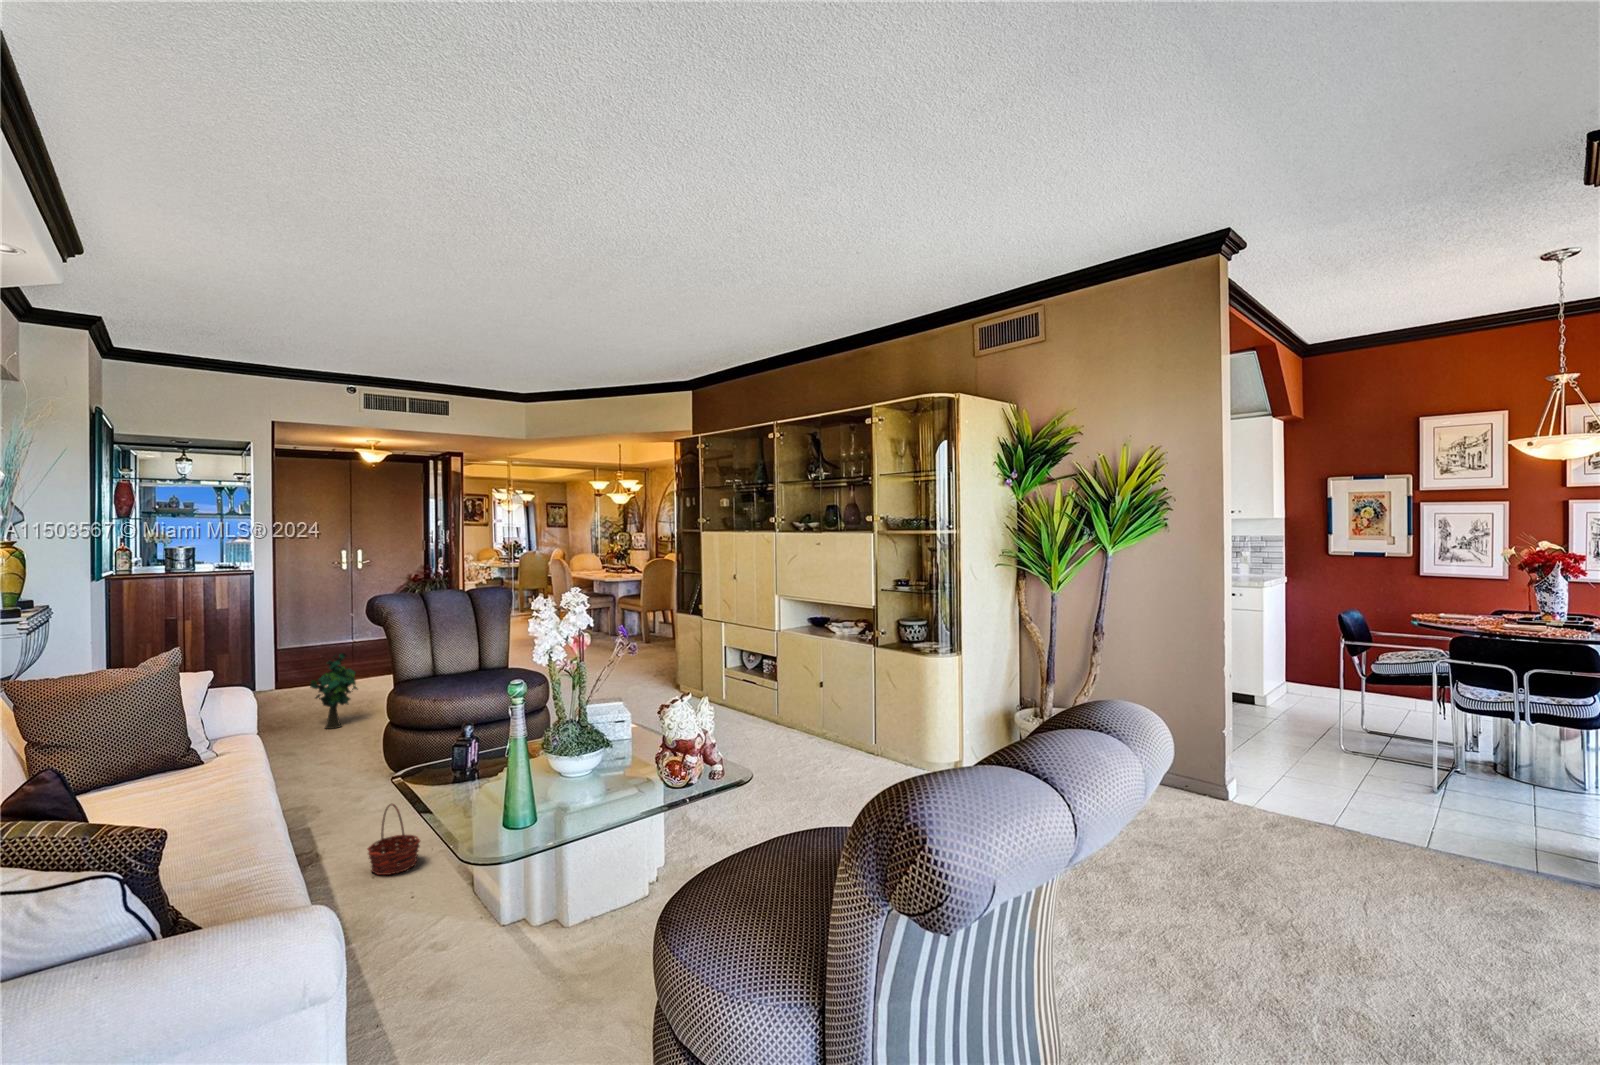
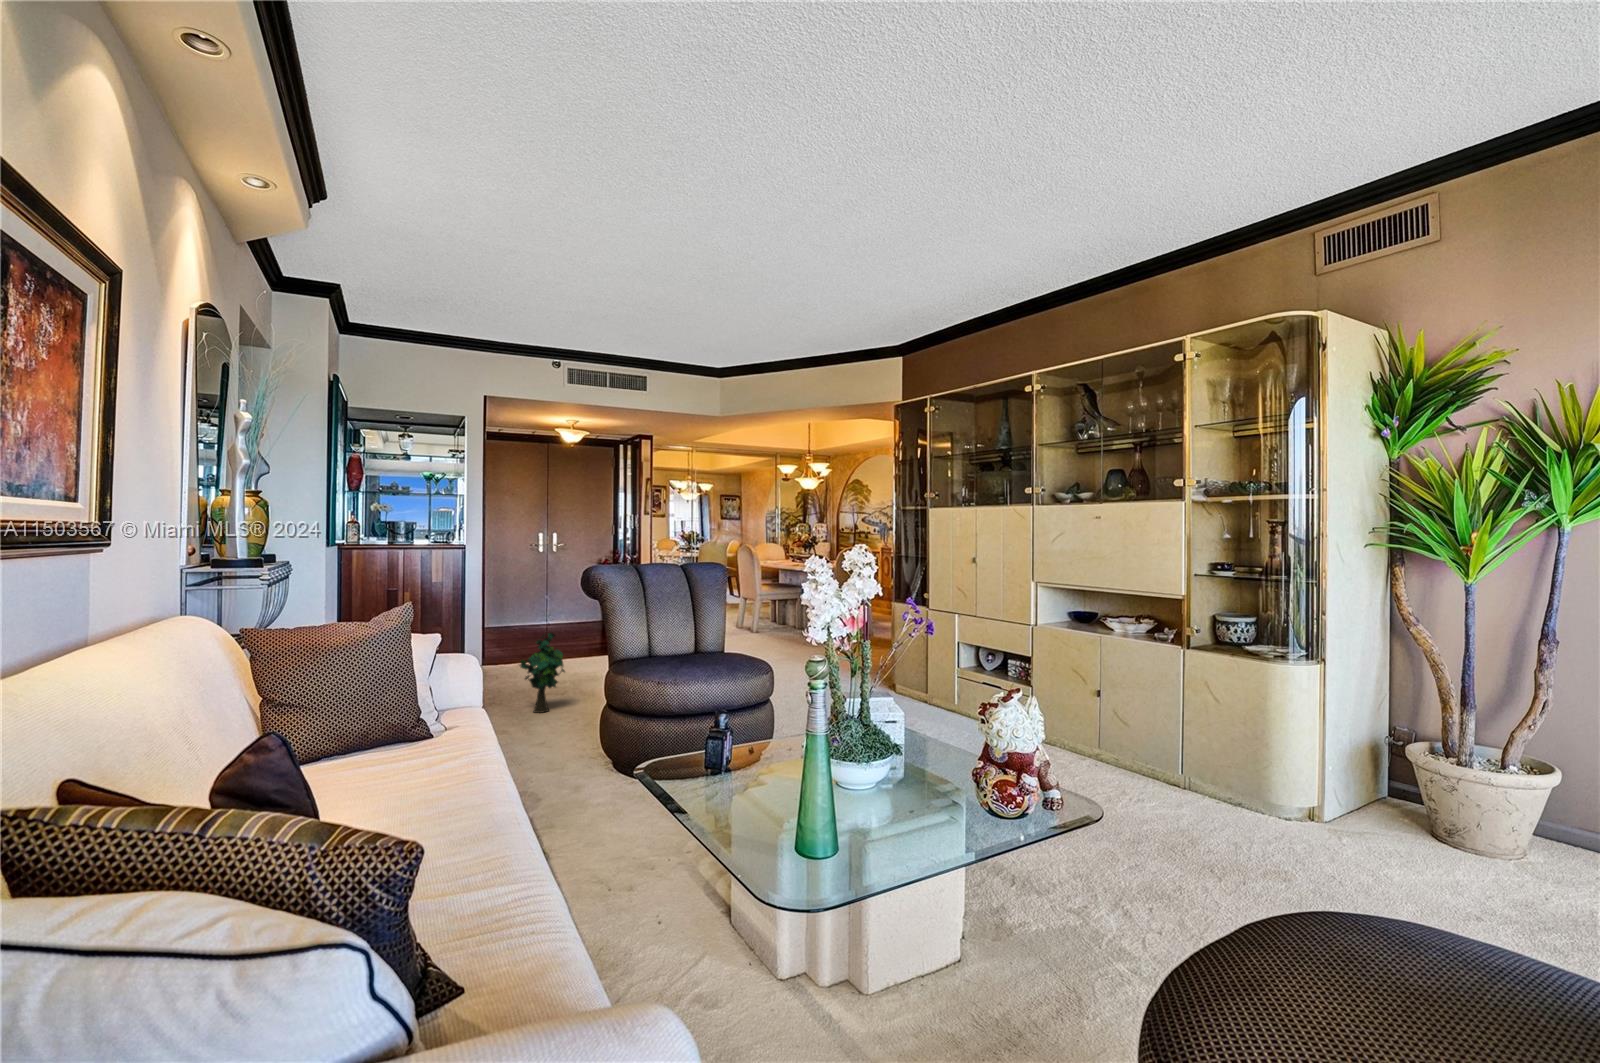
basket: present [368,804,420,875] -> none [601,805,660,892]

